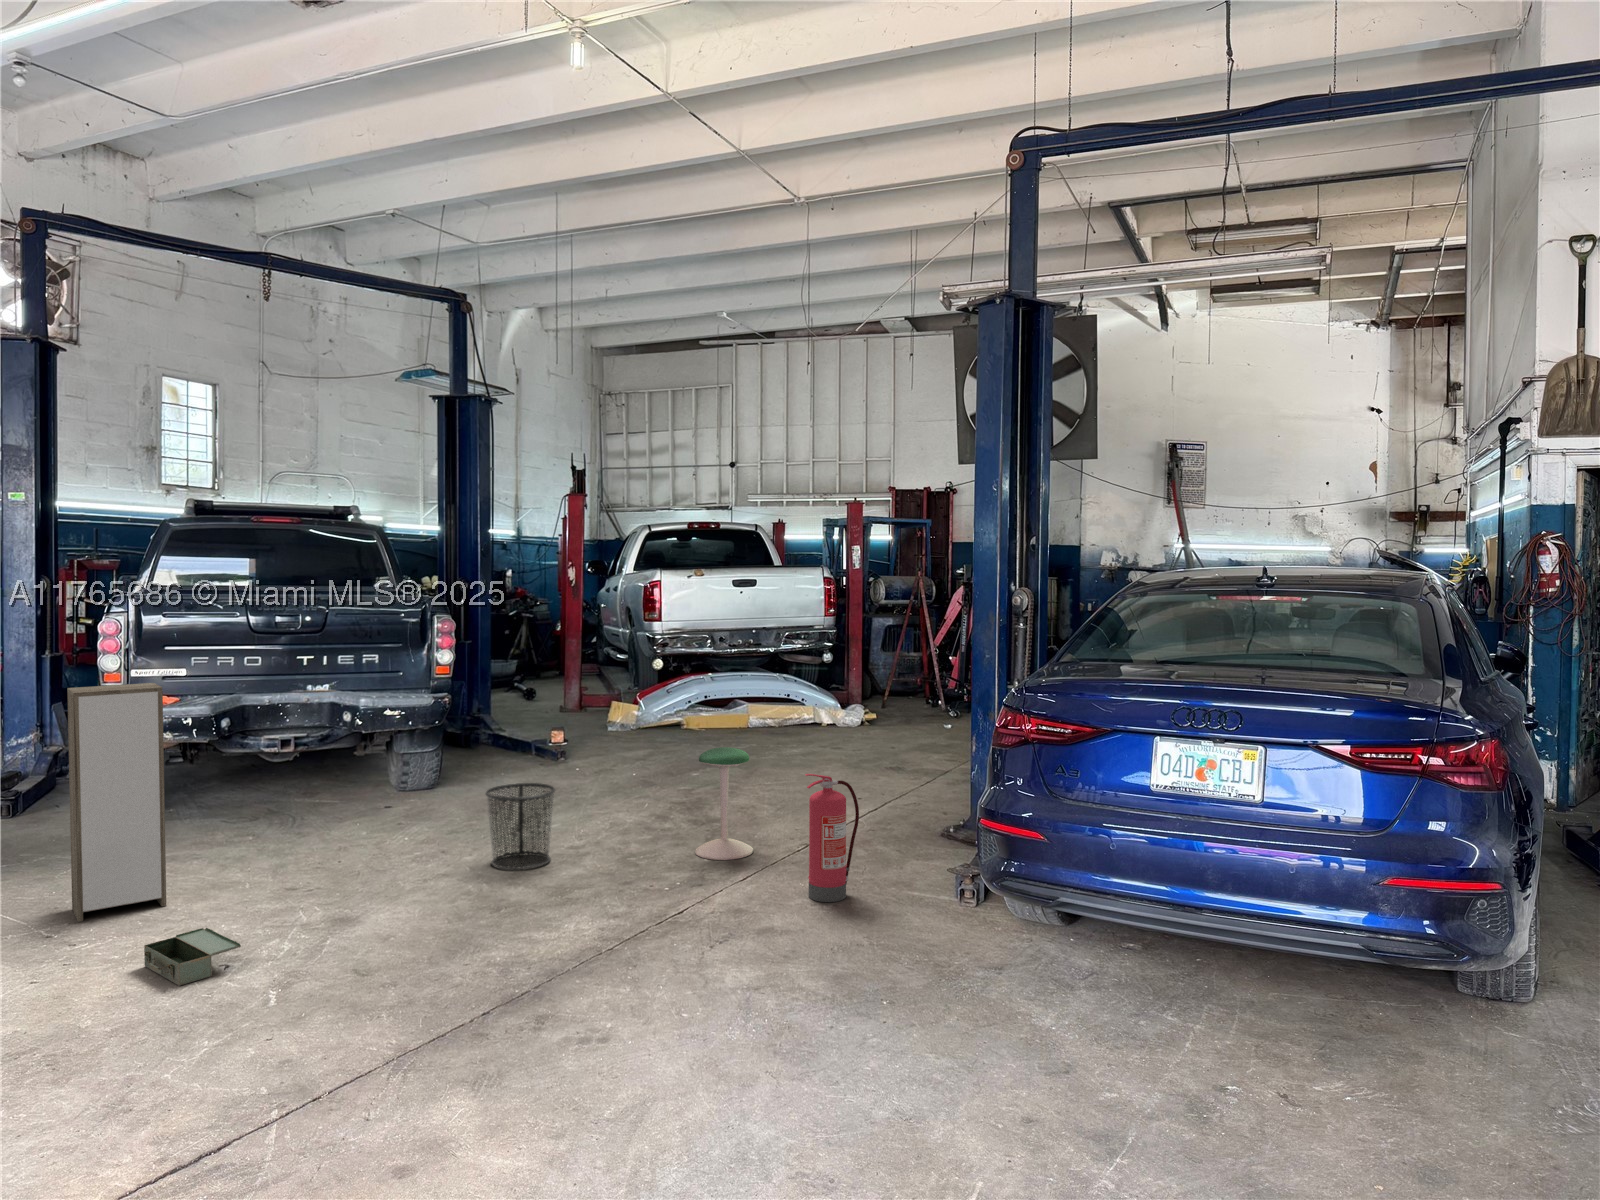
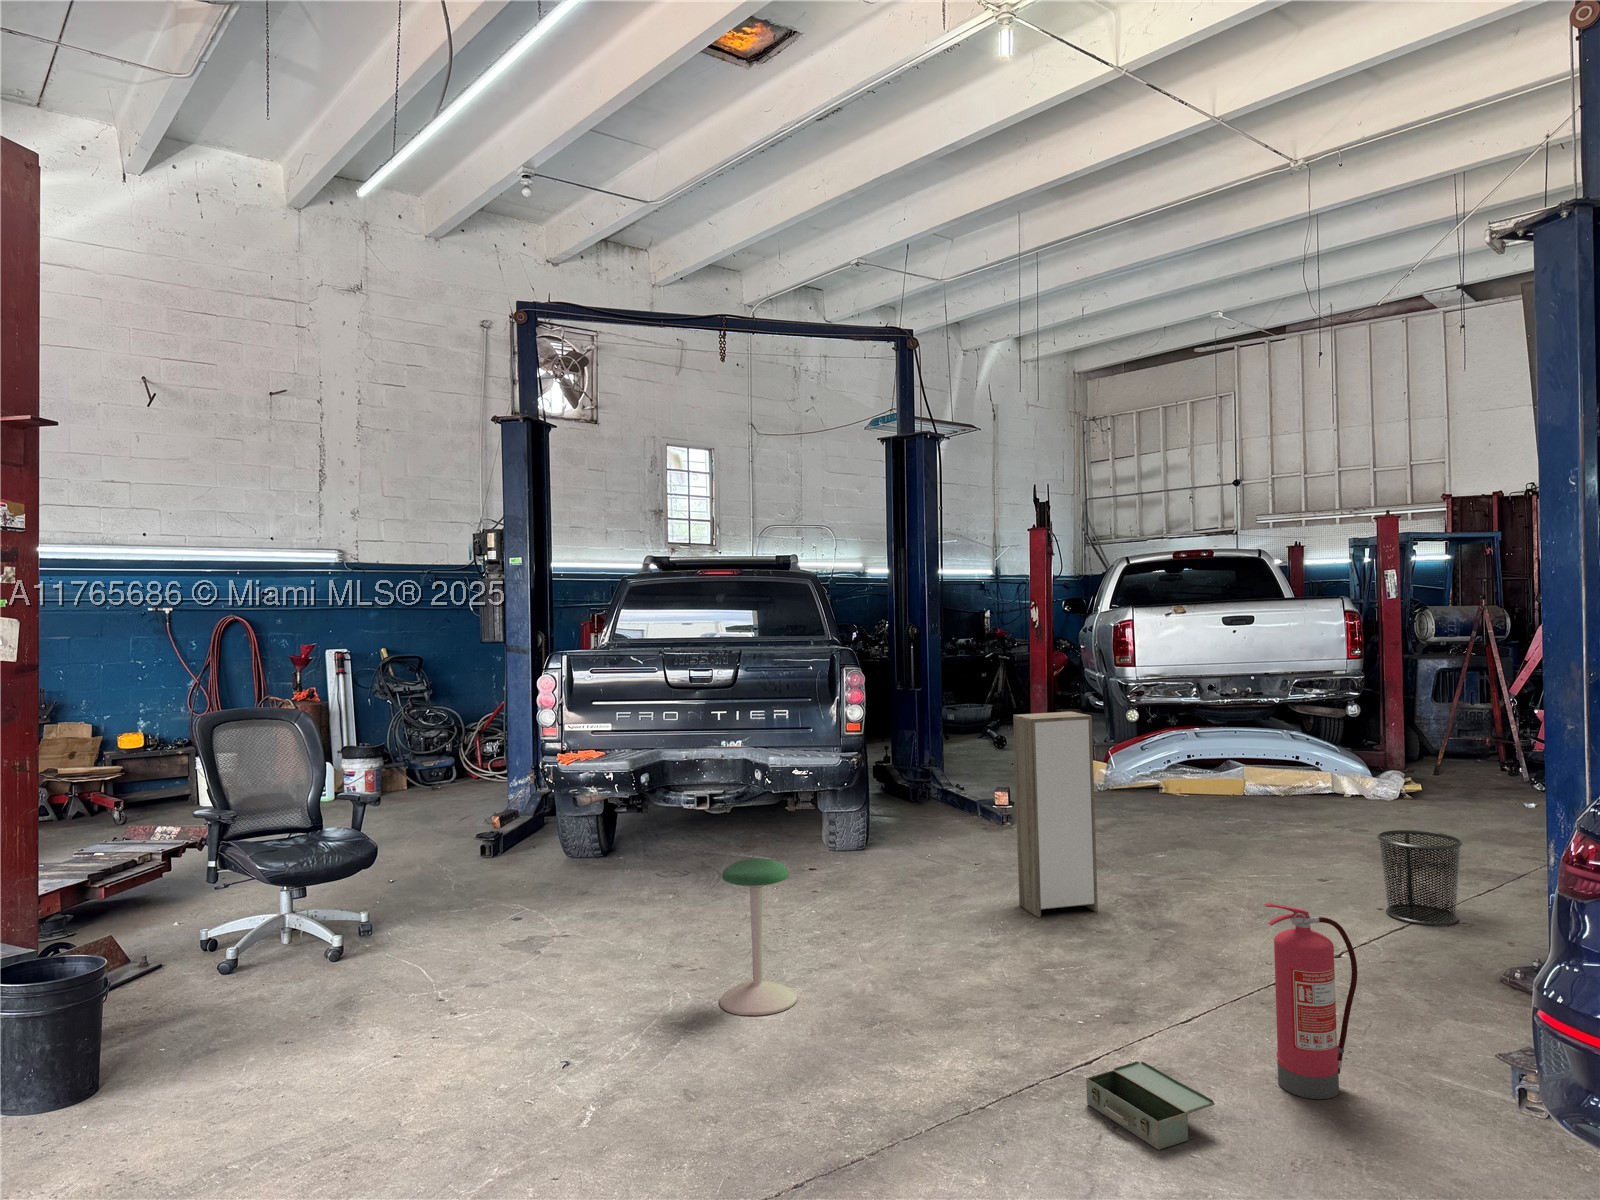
storage cabinet: present [67,683,166,922] -> present [1013,712,1098,917]
stool: present [695,747,753,860] -> present [720,858,797,1016]
waste bin: present [485,783,555,870] -> present [1377,830,1462,925]
toolbox: present [144,928,241,986] -> present [1086,1061,1215,1150]

